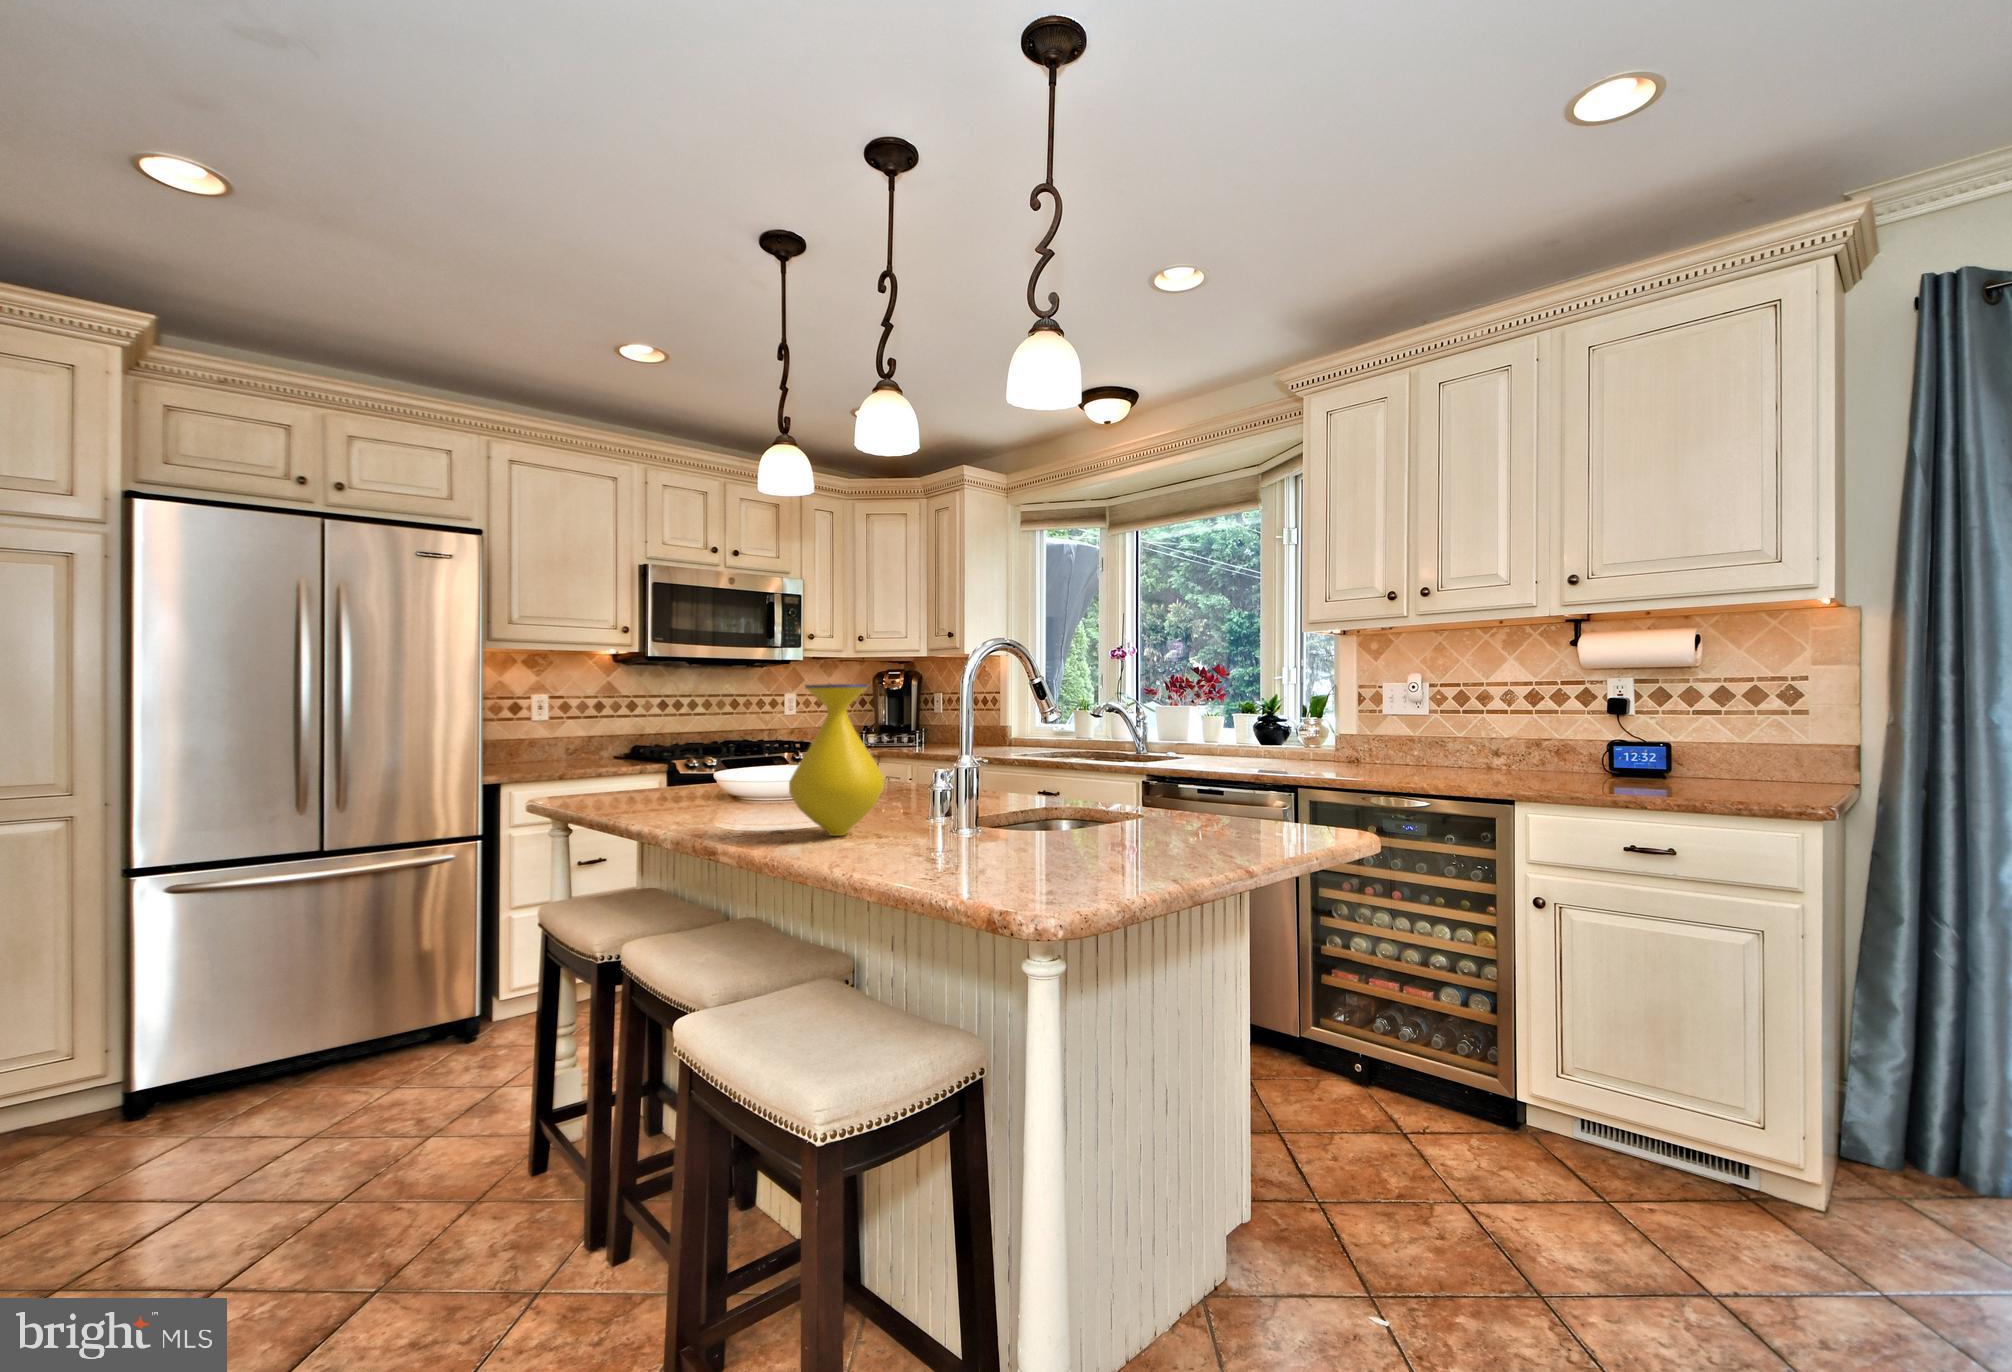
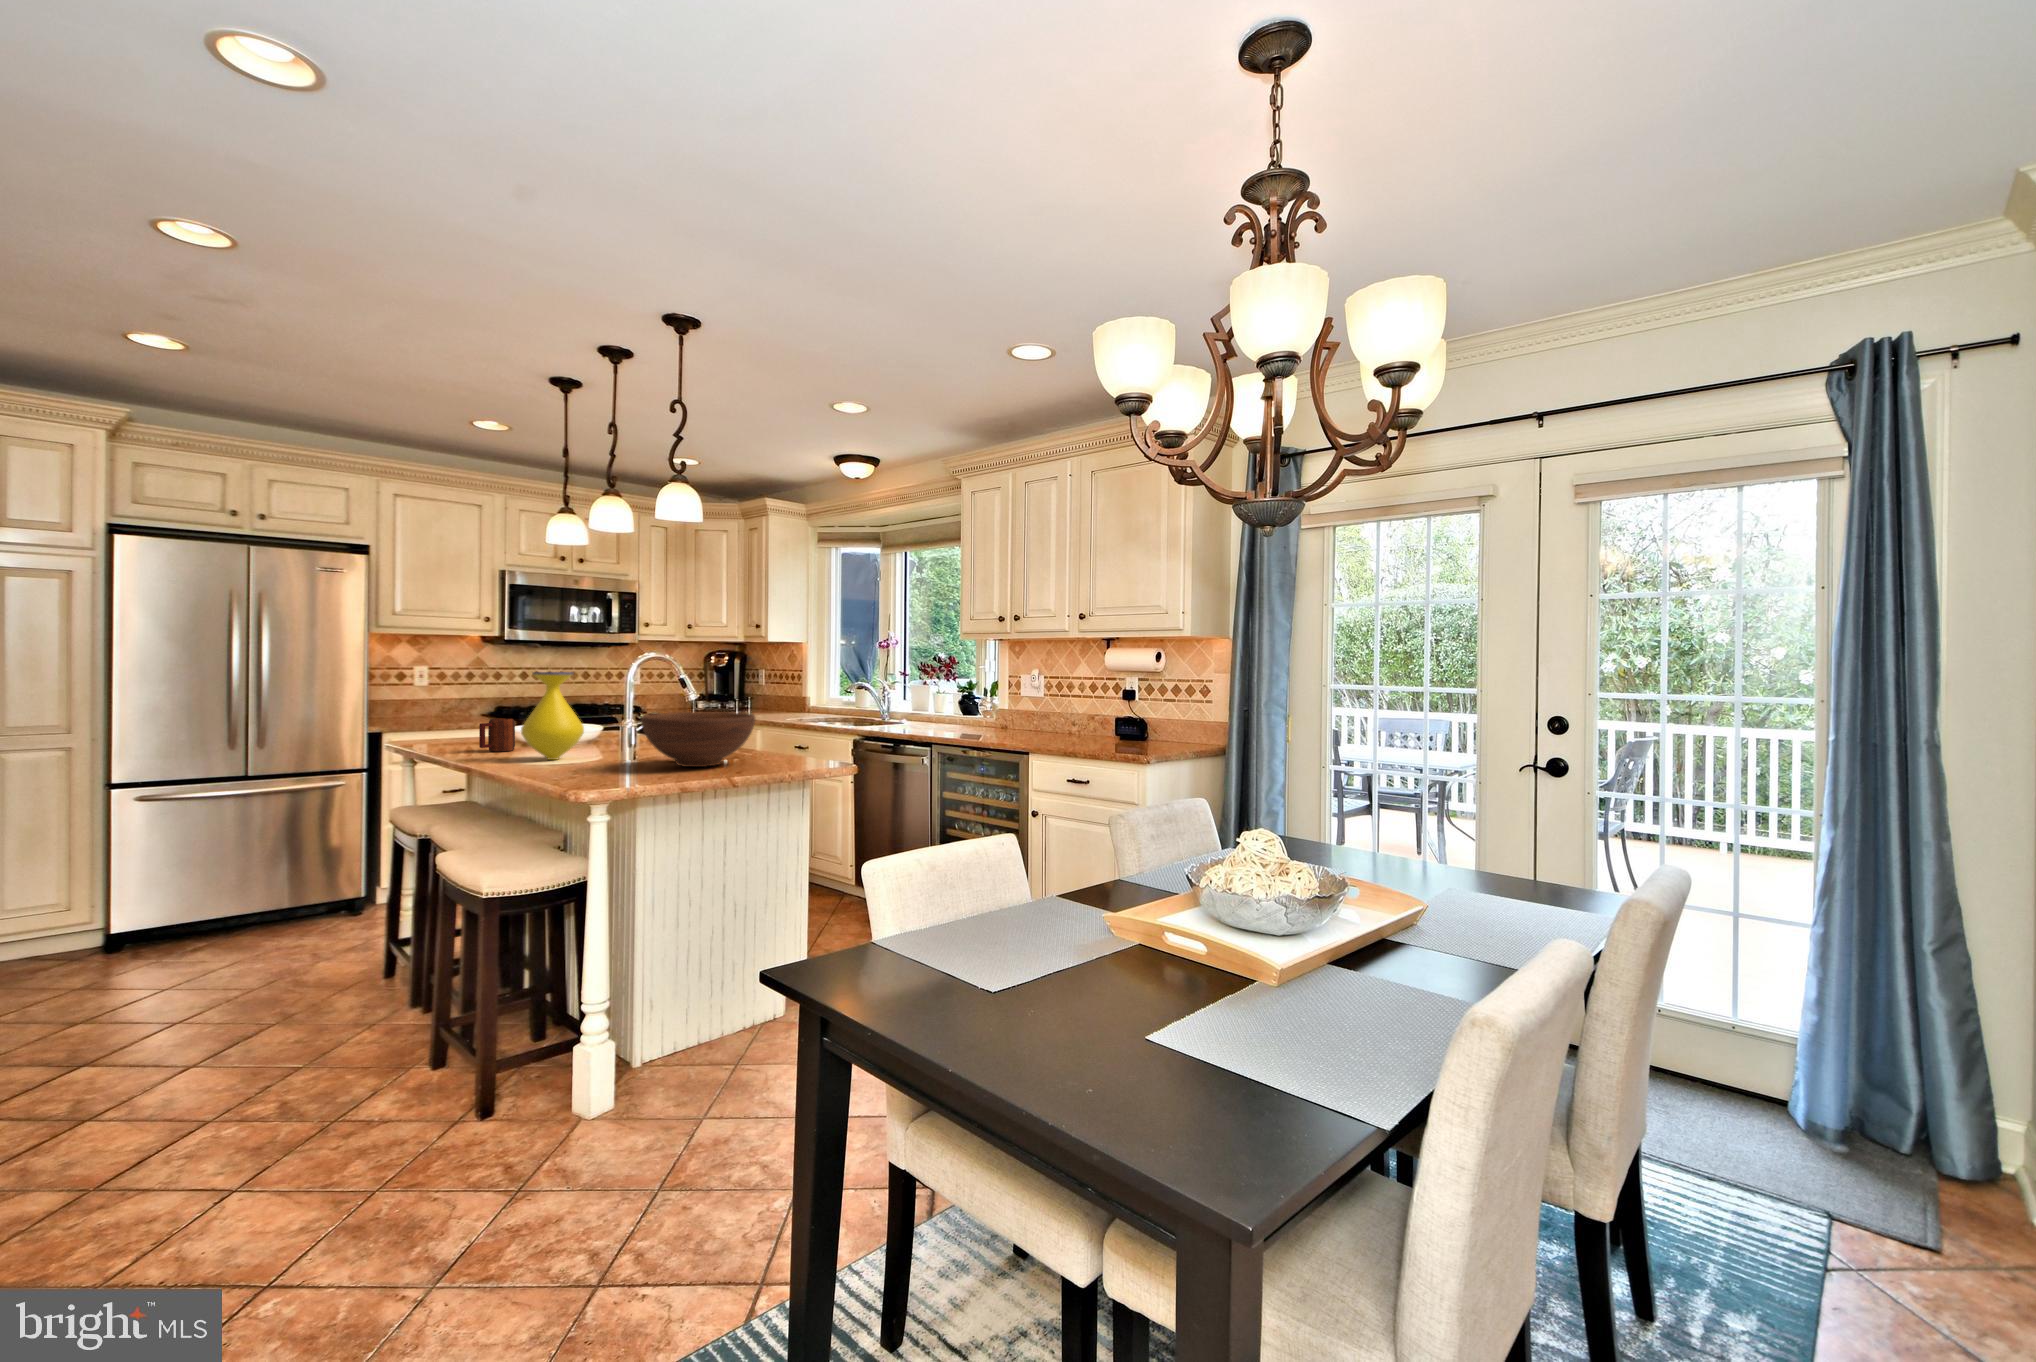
fruit bowl: none [1030,747,1229,850] -> present [641,712,755,767]
mug: none [693,765,743,819] -> present [479,718,515,752]

